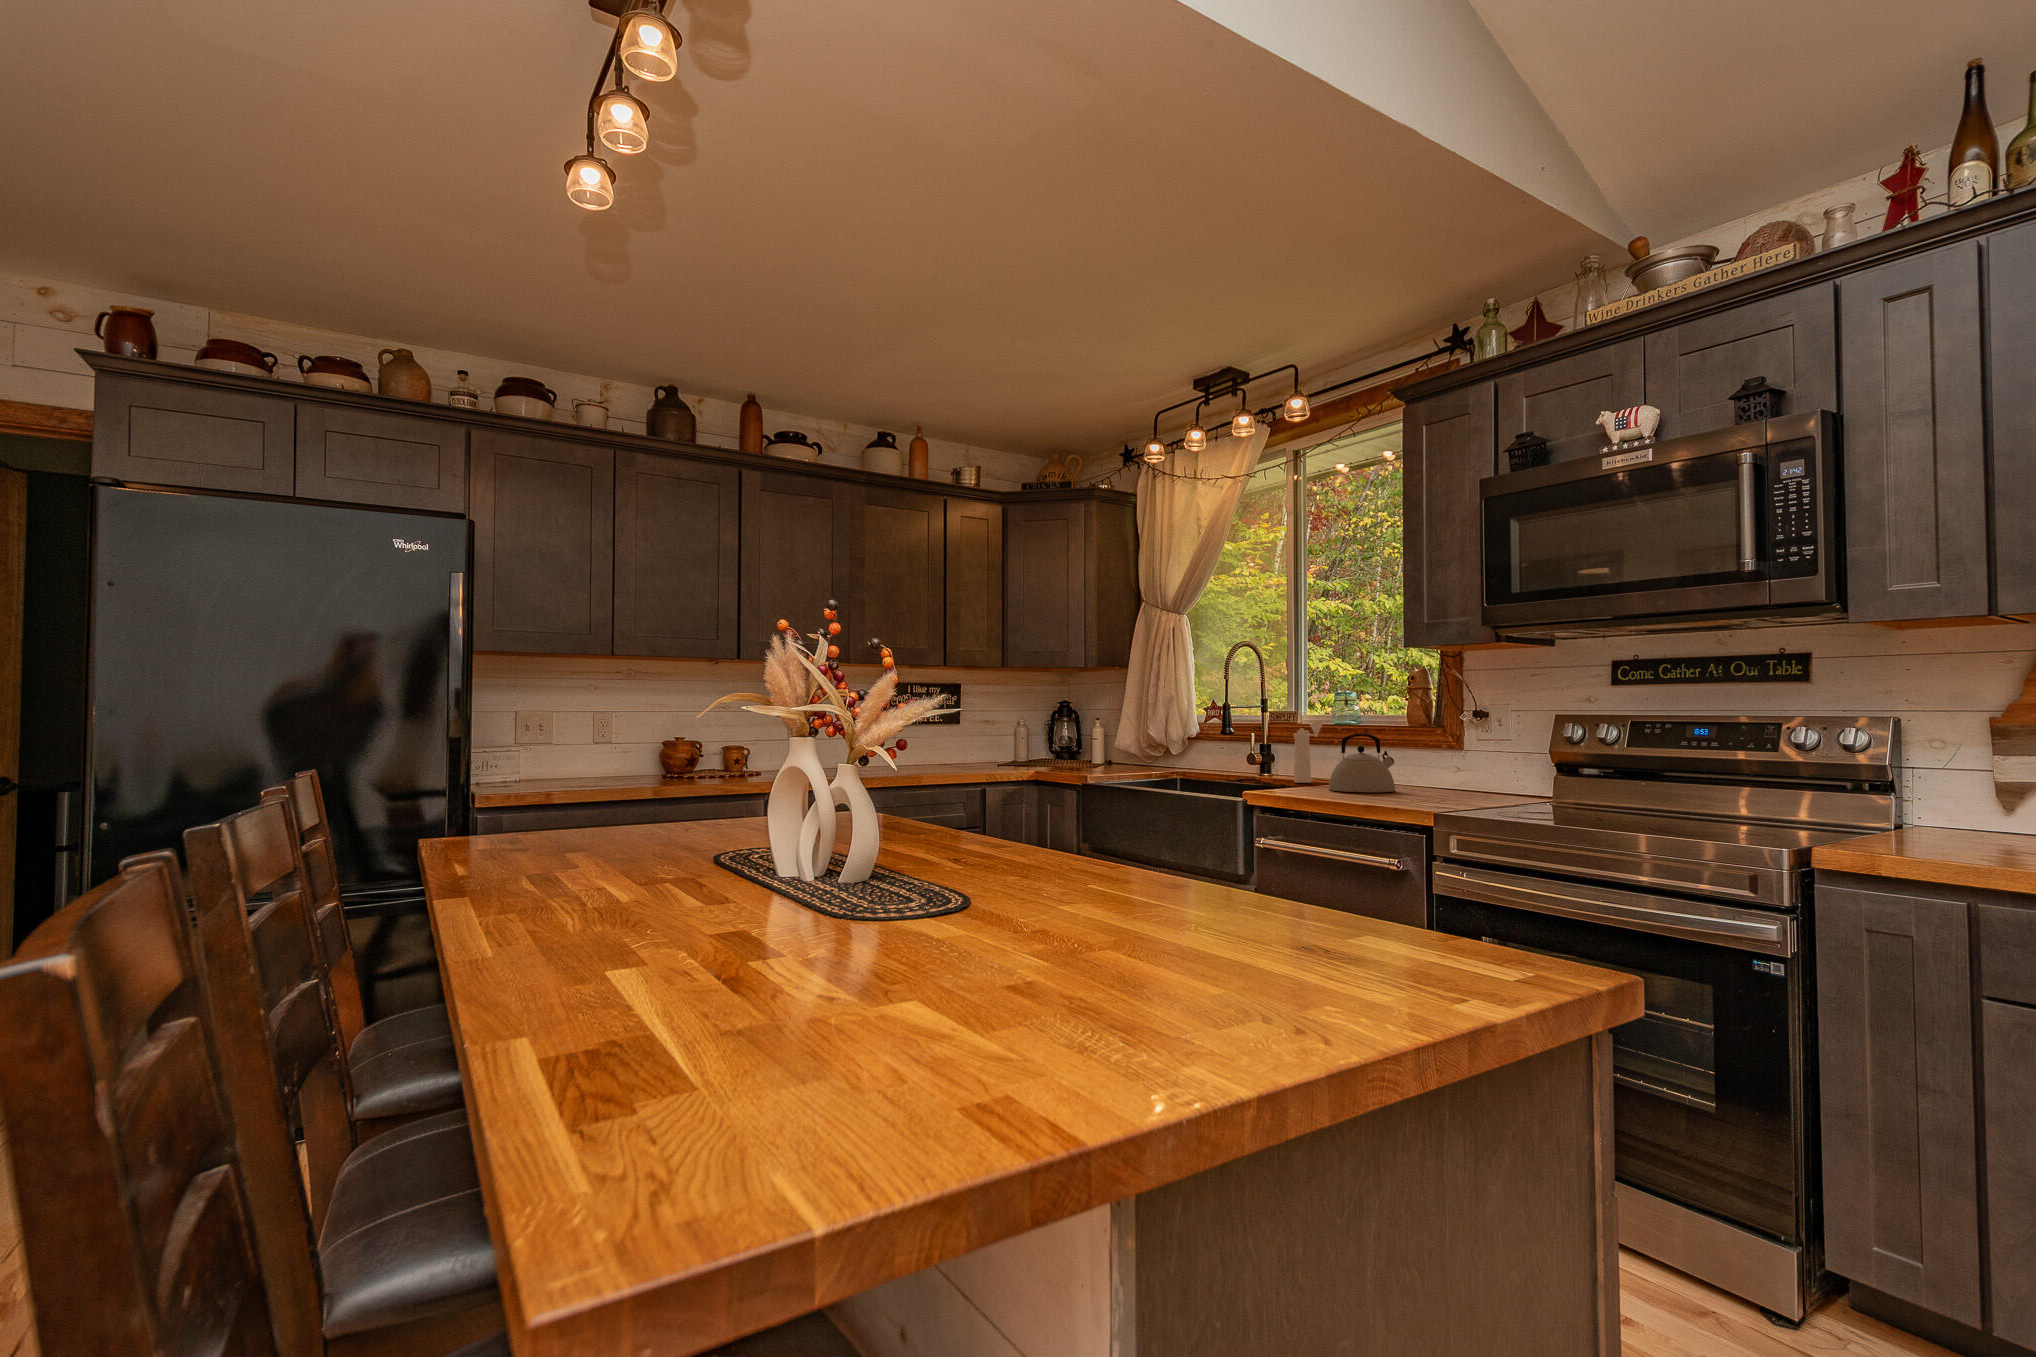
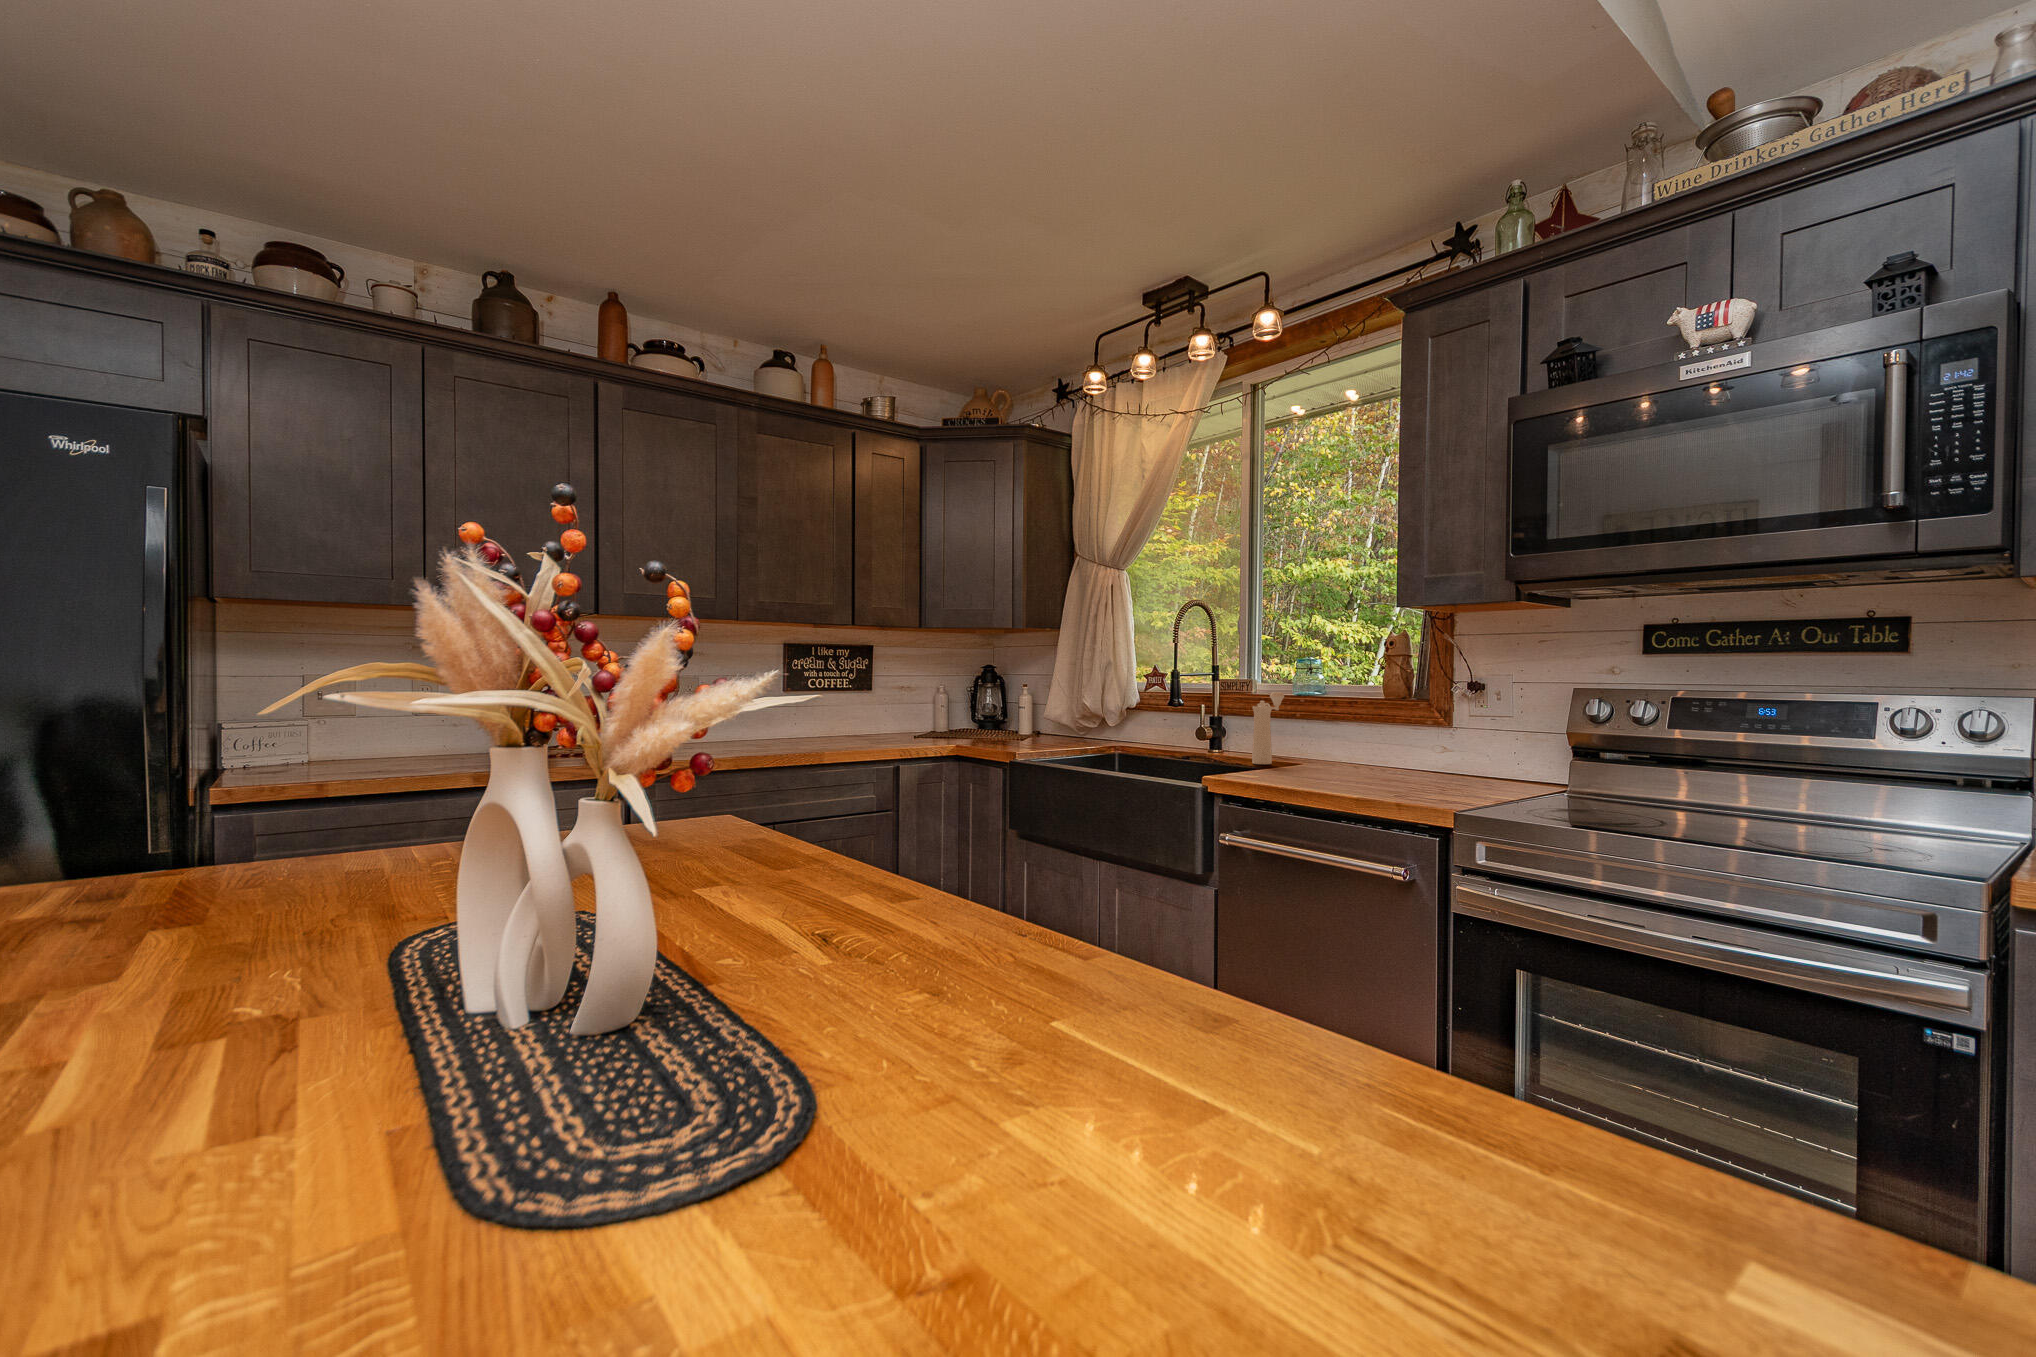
kettle: present [1328,734,1395,792] -> none [1297,709,1377,780]

